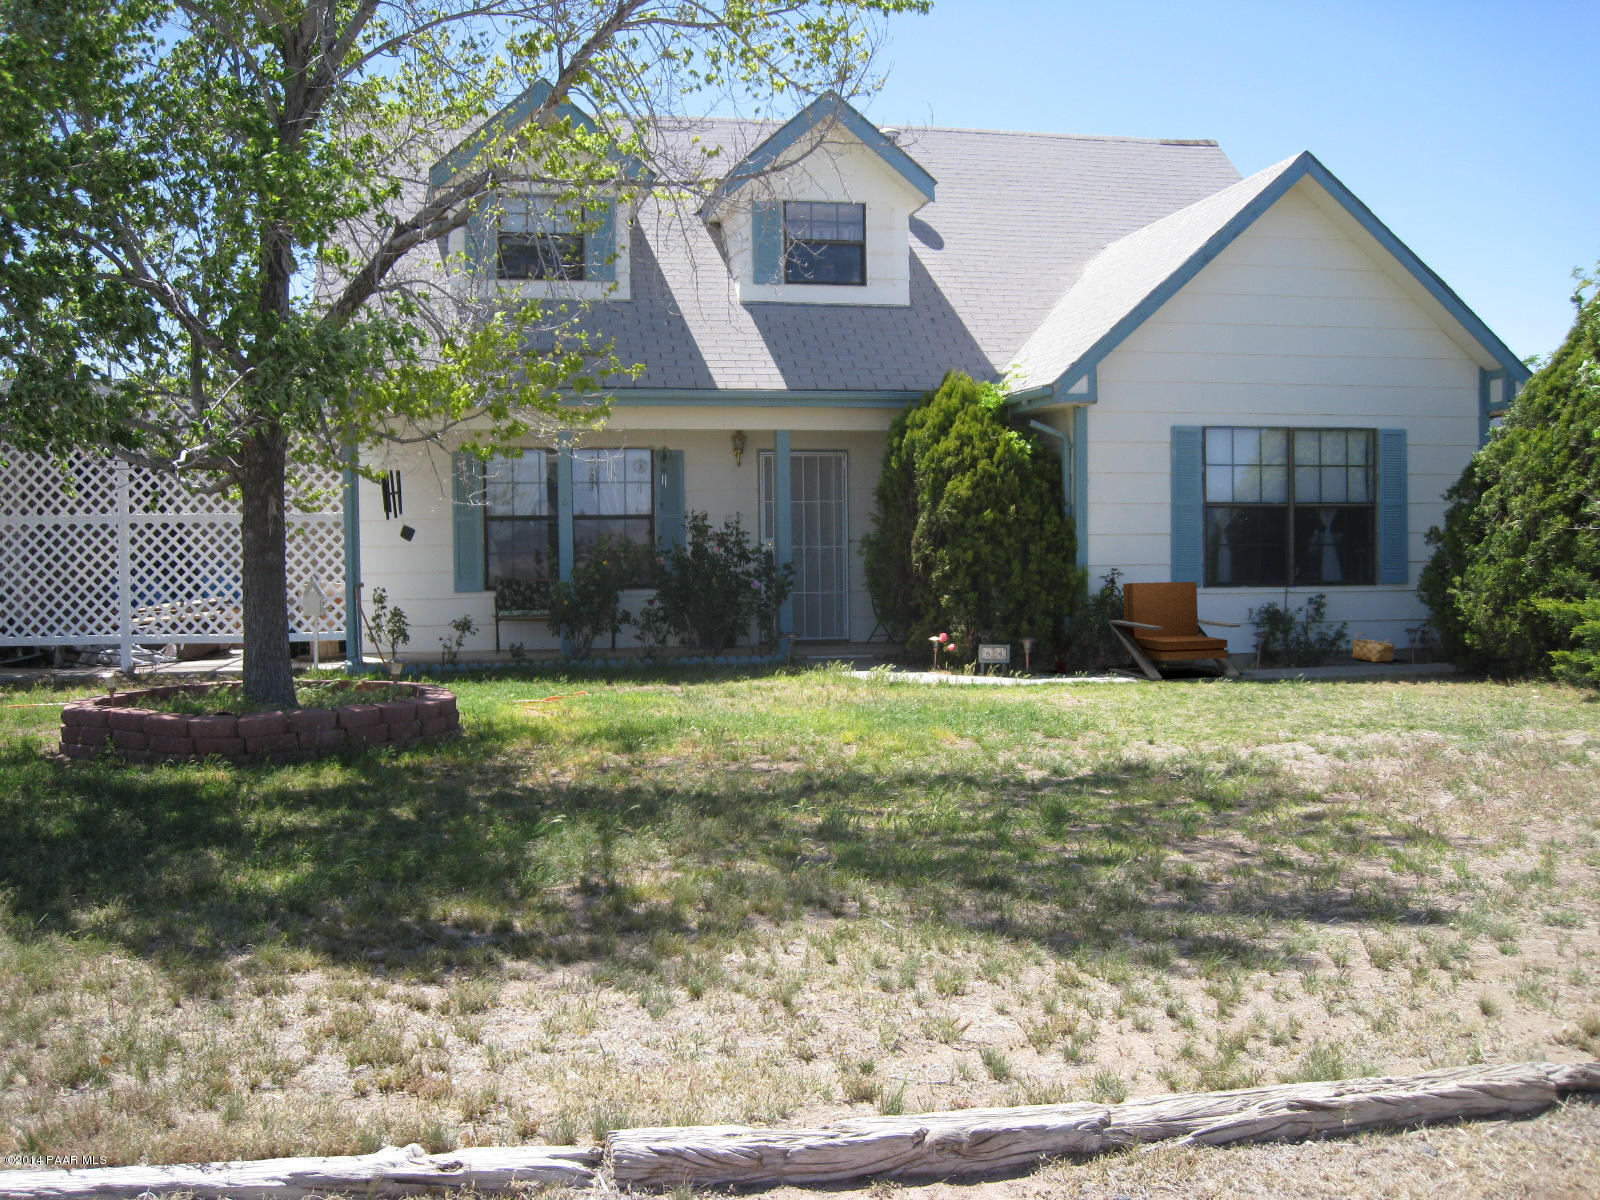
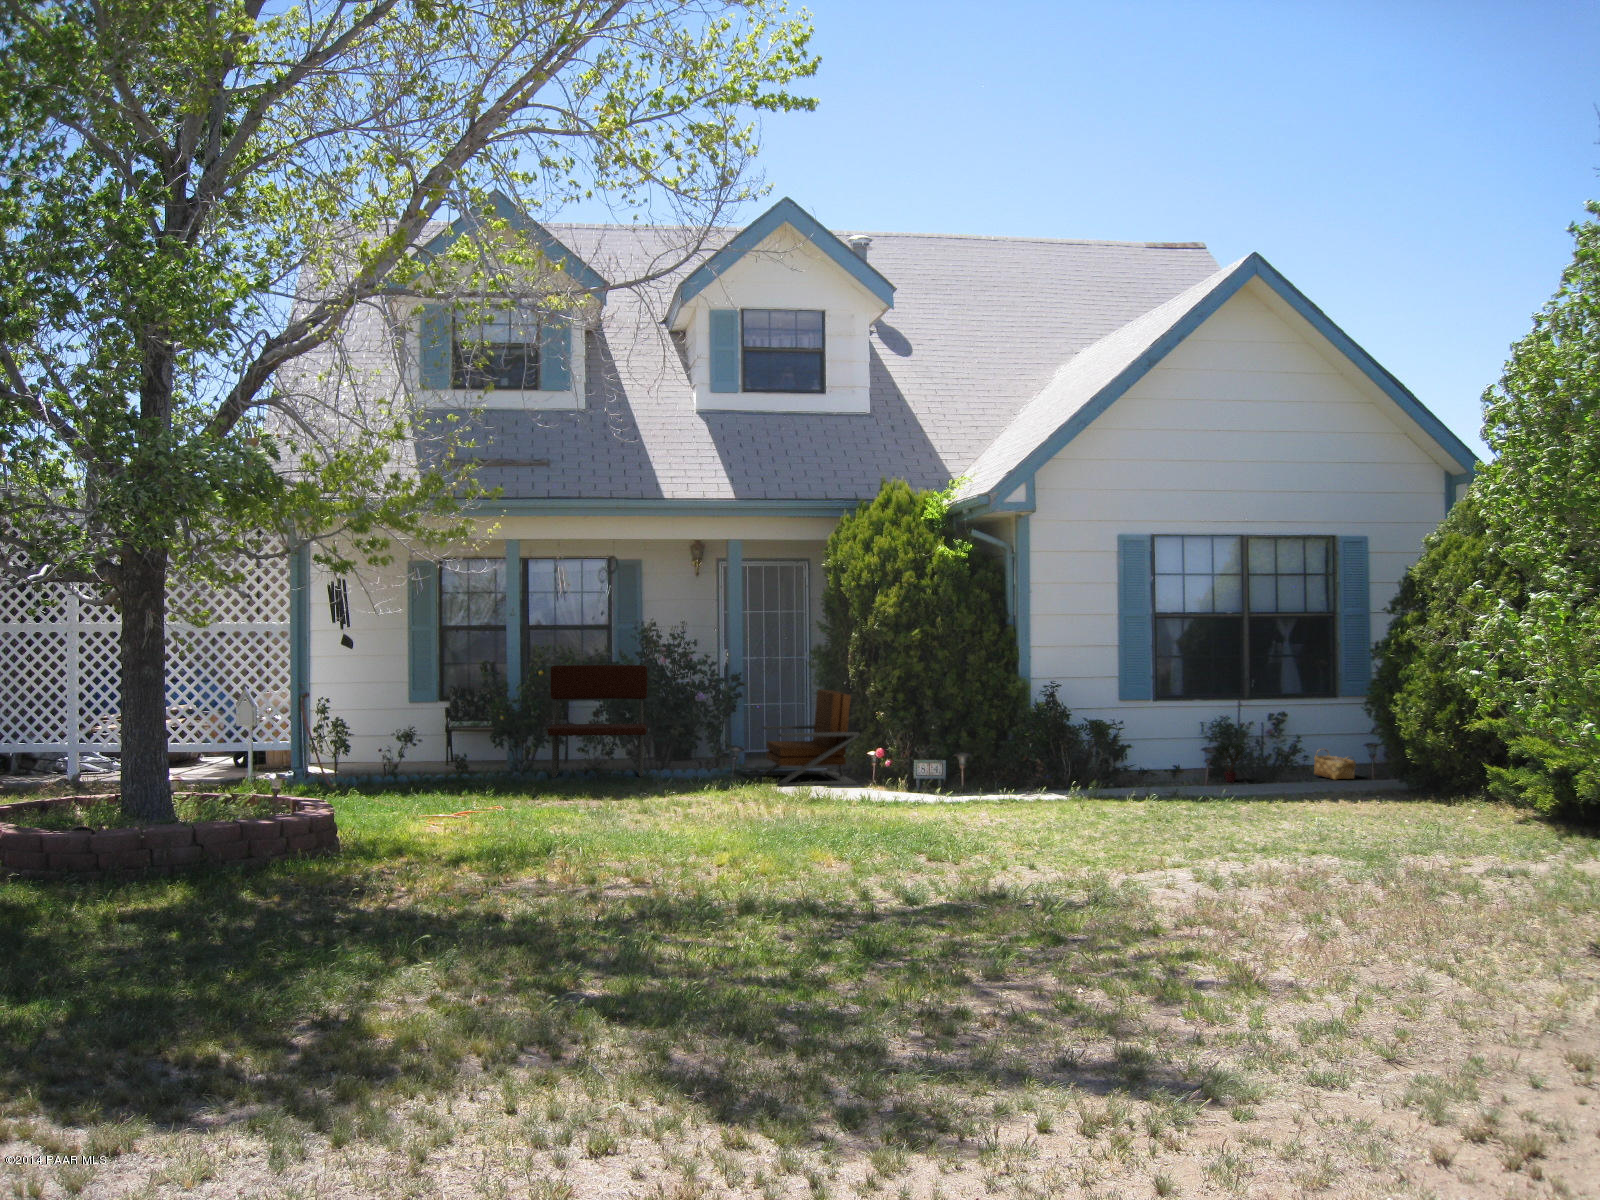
bench: none [611,555,710,665] -> present [548,665,647,778]
lounge chair: present [1108,582,1240,680] -> present [762,690,860,786]
potted plant: present [1044,632,1076,672] -> present [1213,743,1248,782]

